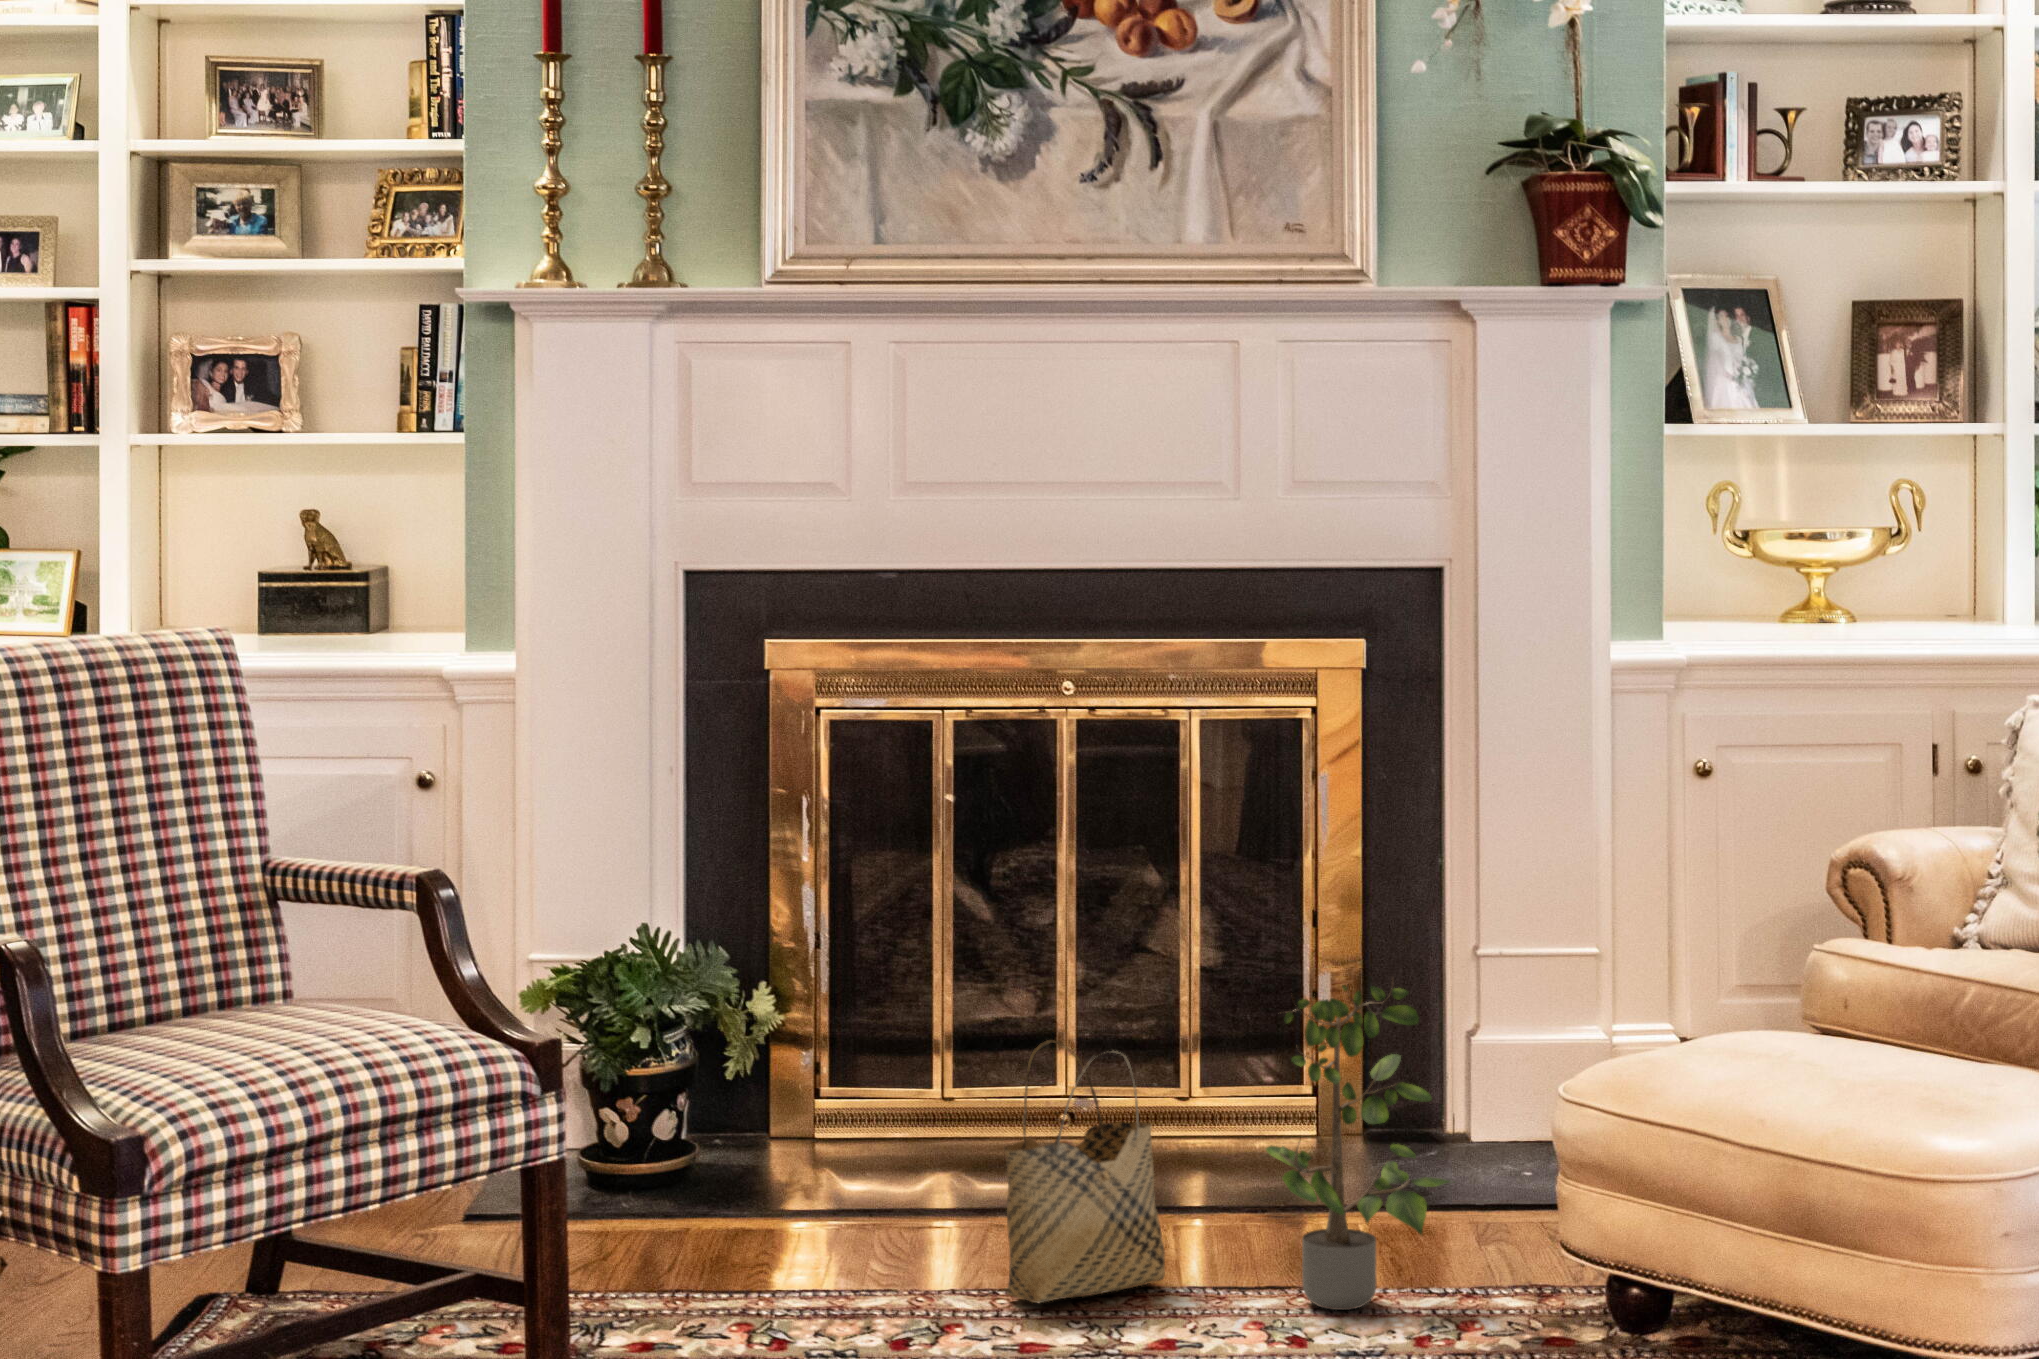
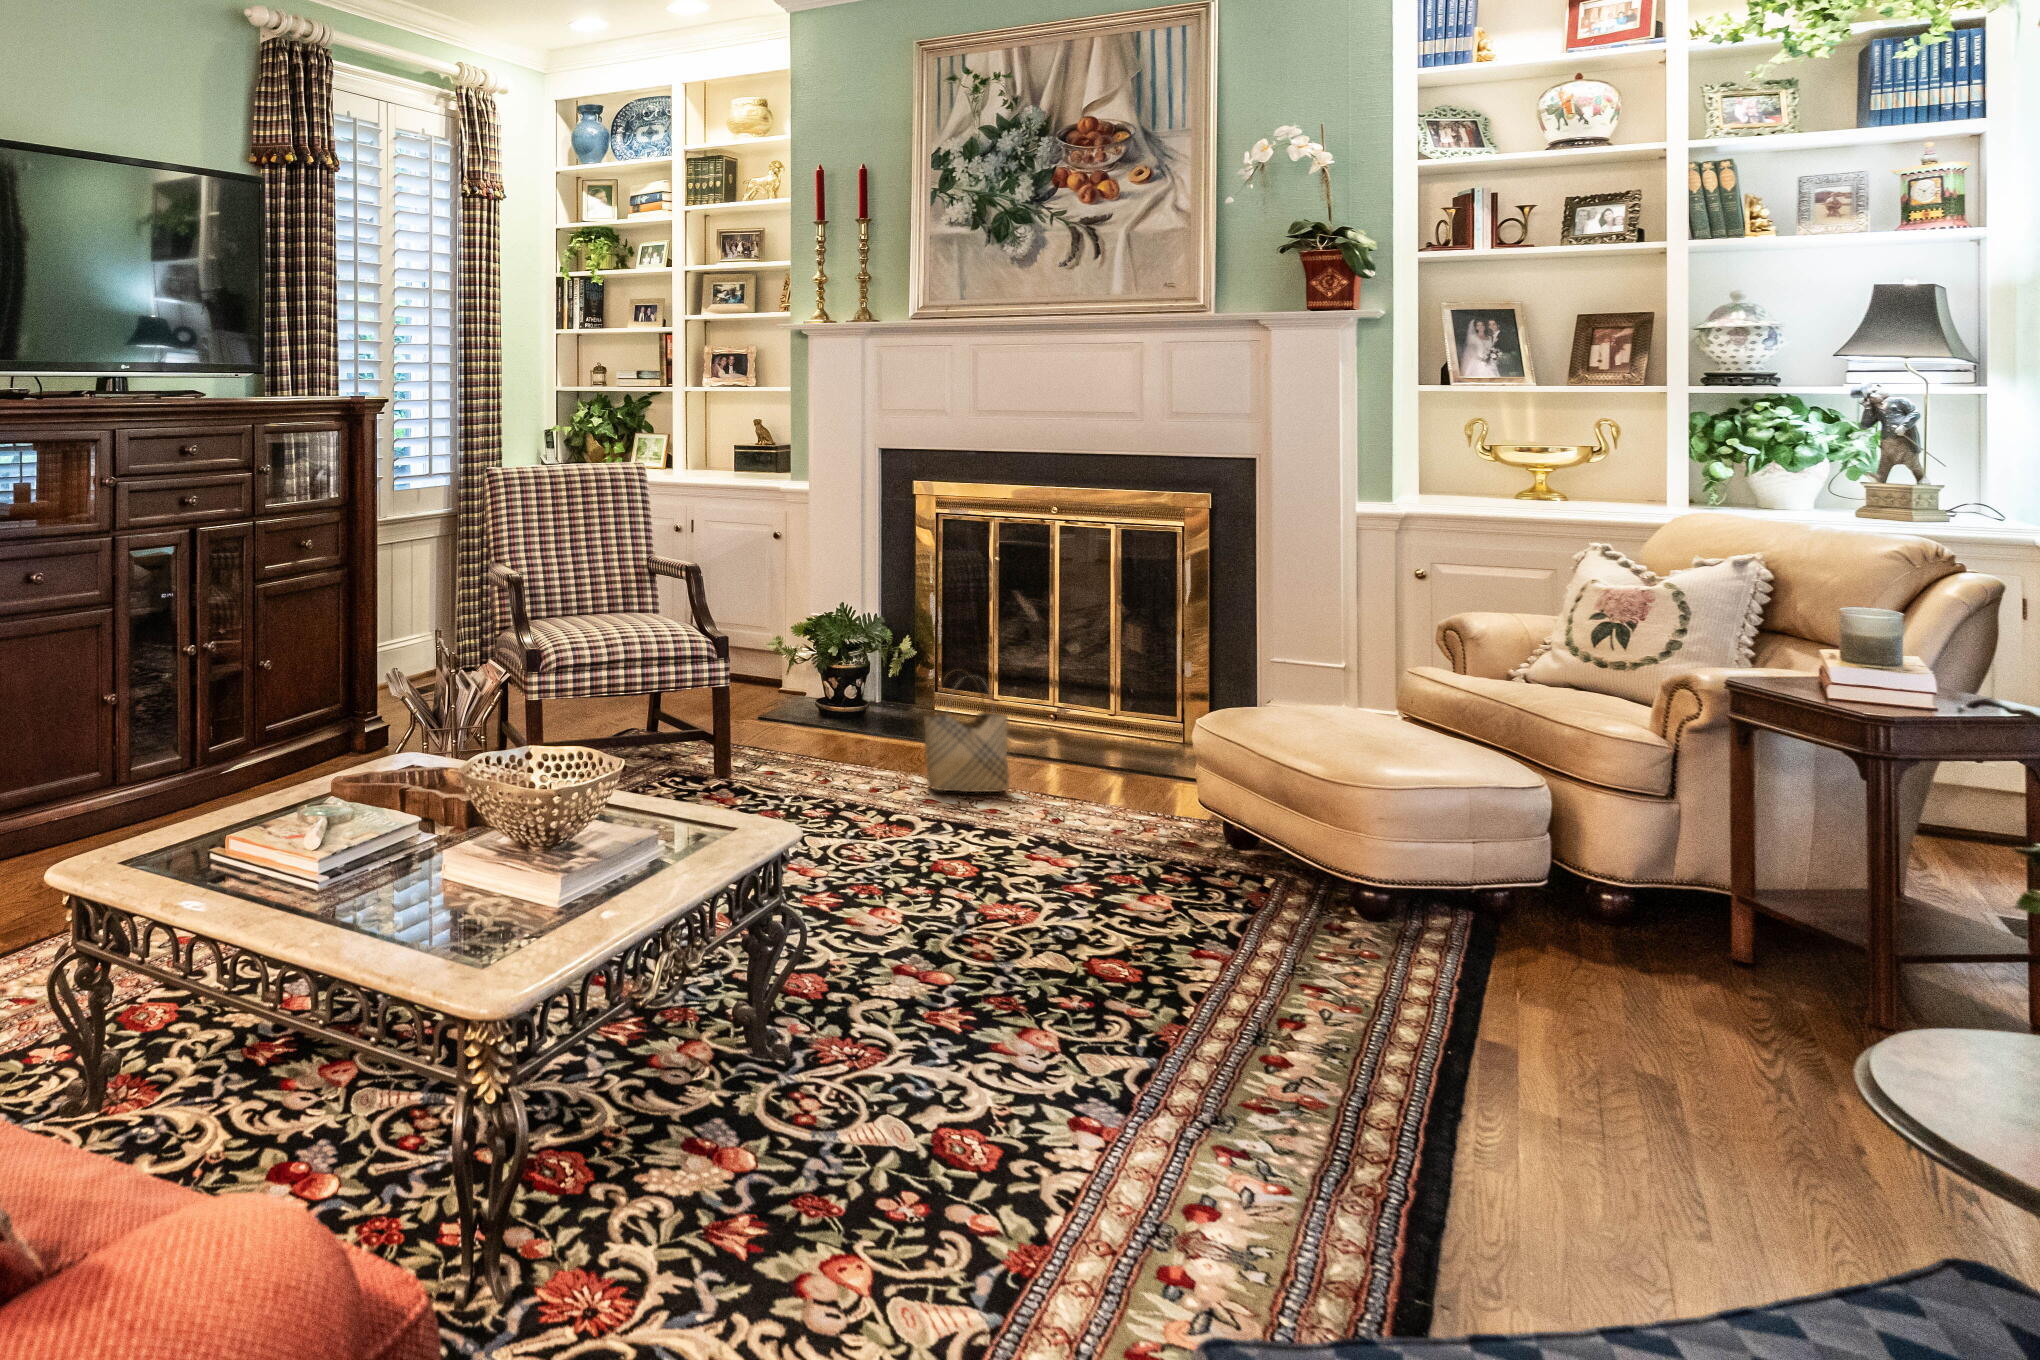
potted plant: present [1266,985,1450,1310] -> none [1049,655,1153,819]

